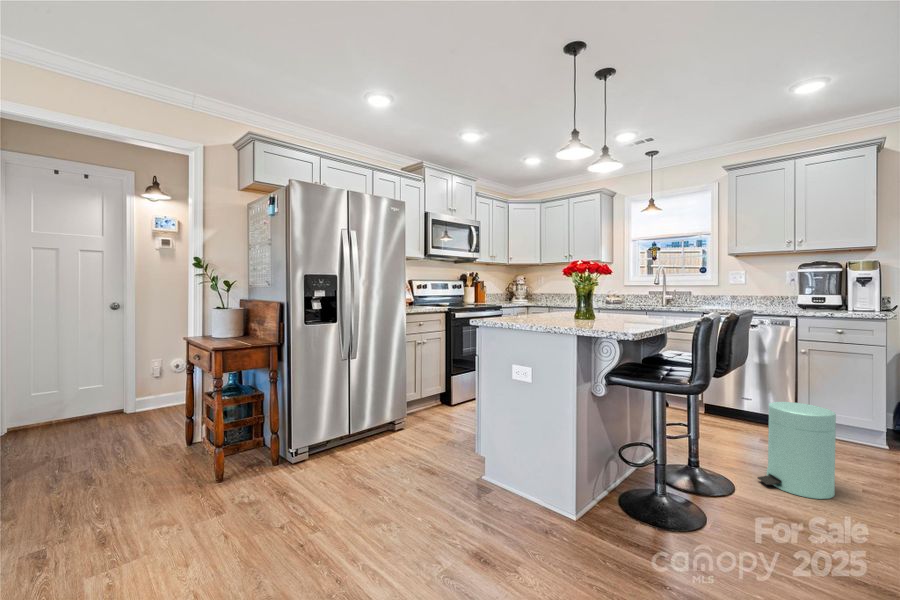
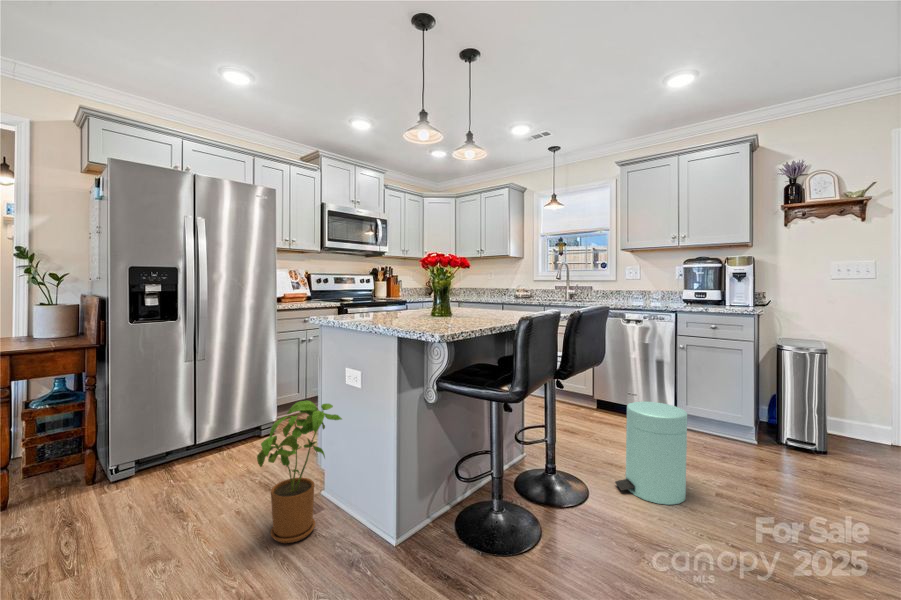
house plant: none [456,391,524,515] -> present [257,401,342,543]

